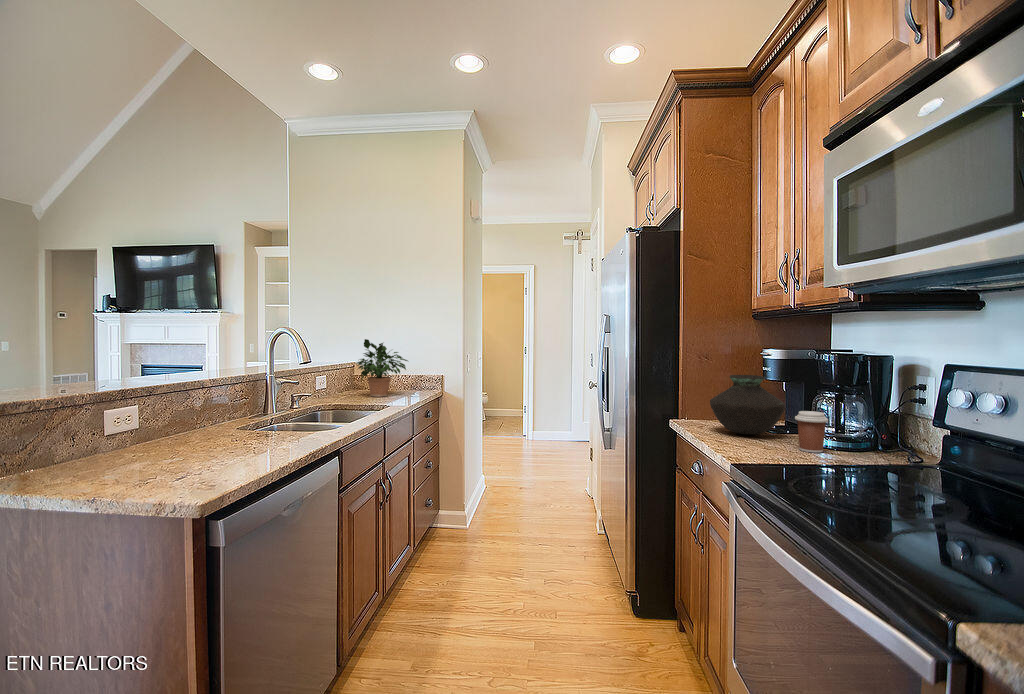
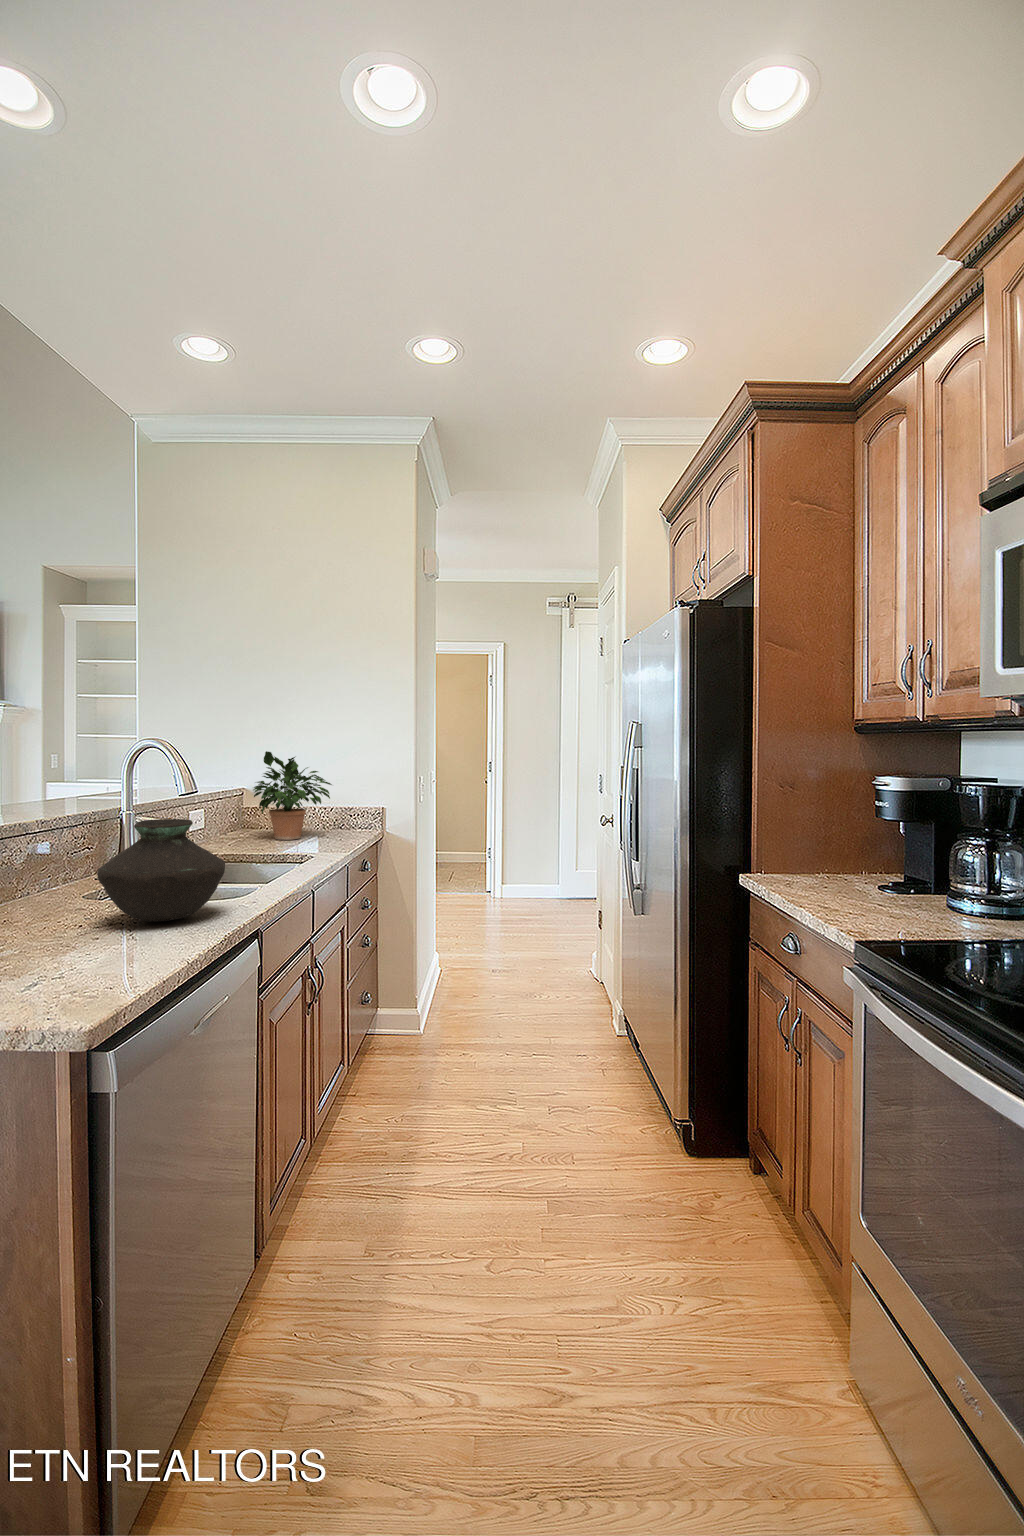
vase: present [710,375,785,434] -> present [97,819,225,921]
coffee cup: present [795,411,828,453] -> none [932,864,980,923]

